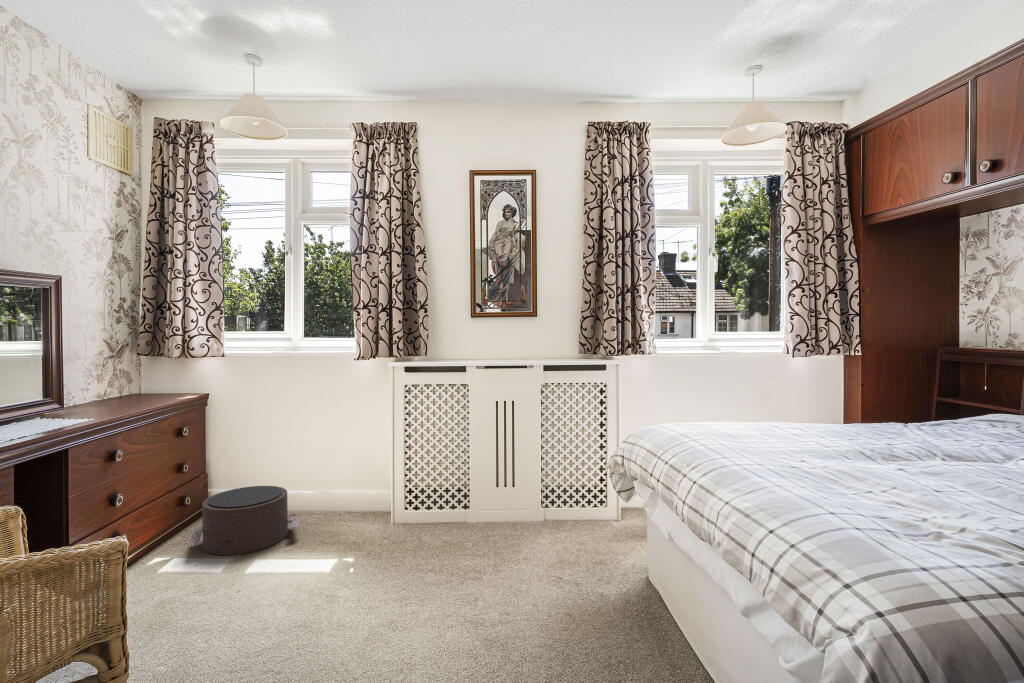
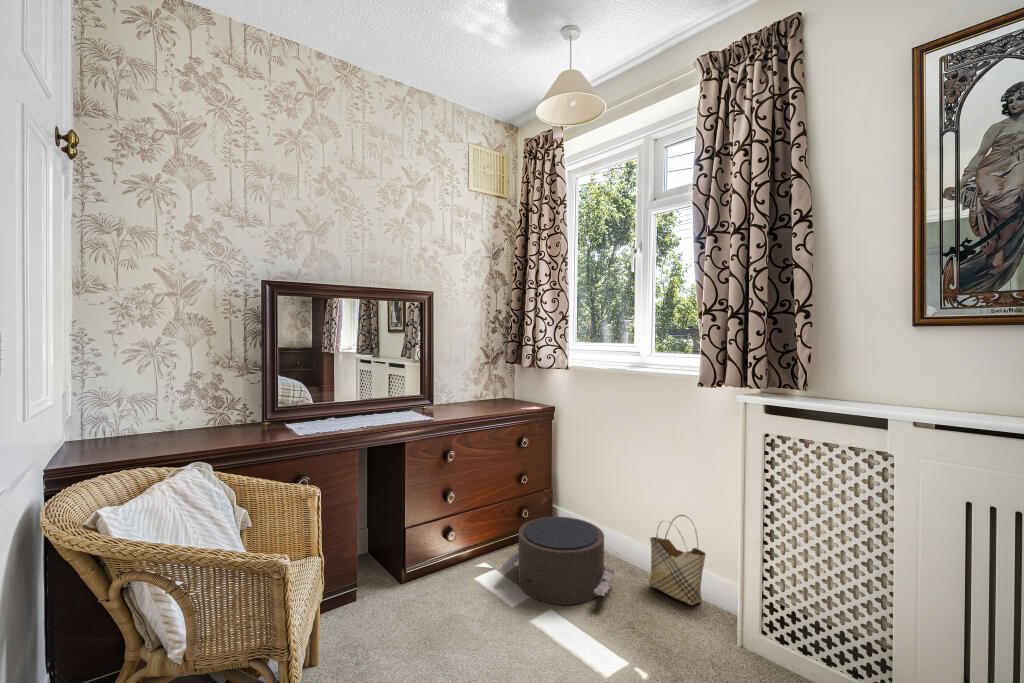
woven basket: none [320,457,364,517] -> present [649,515,706,605]

